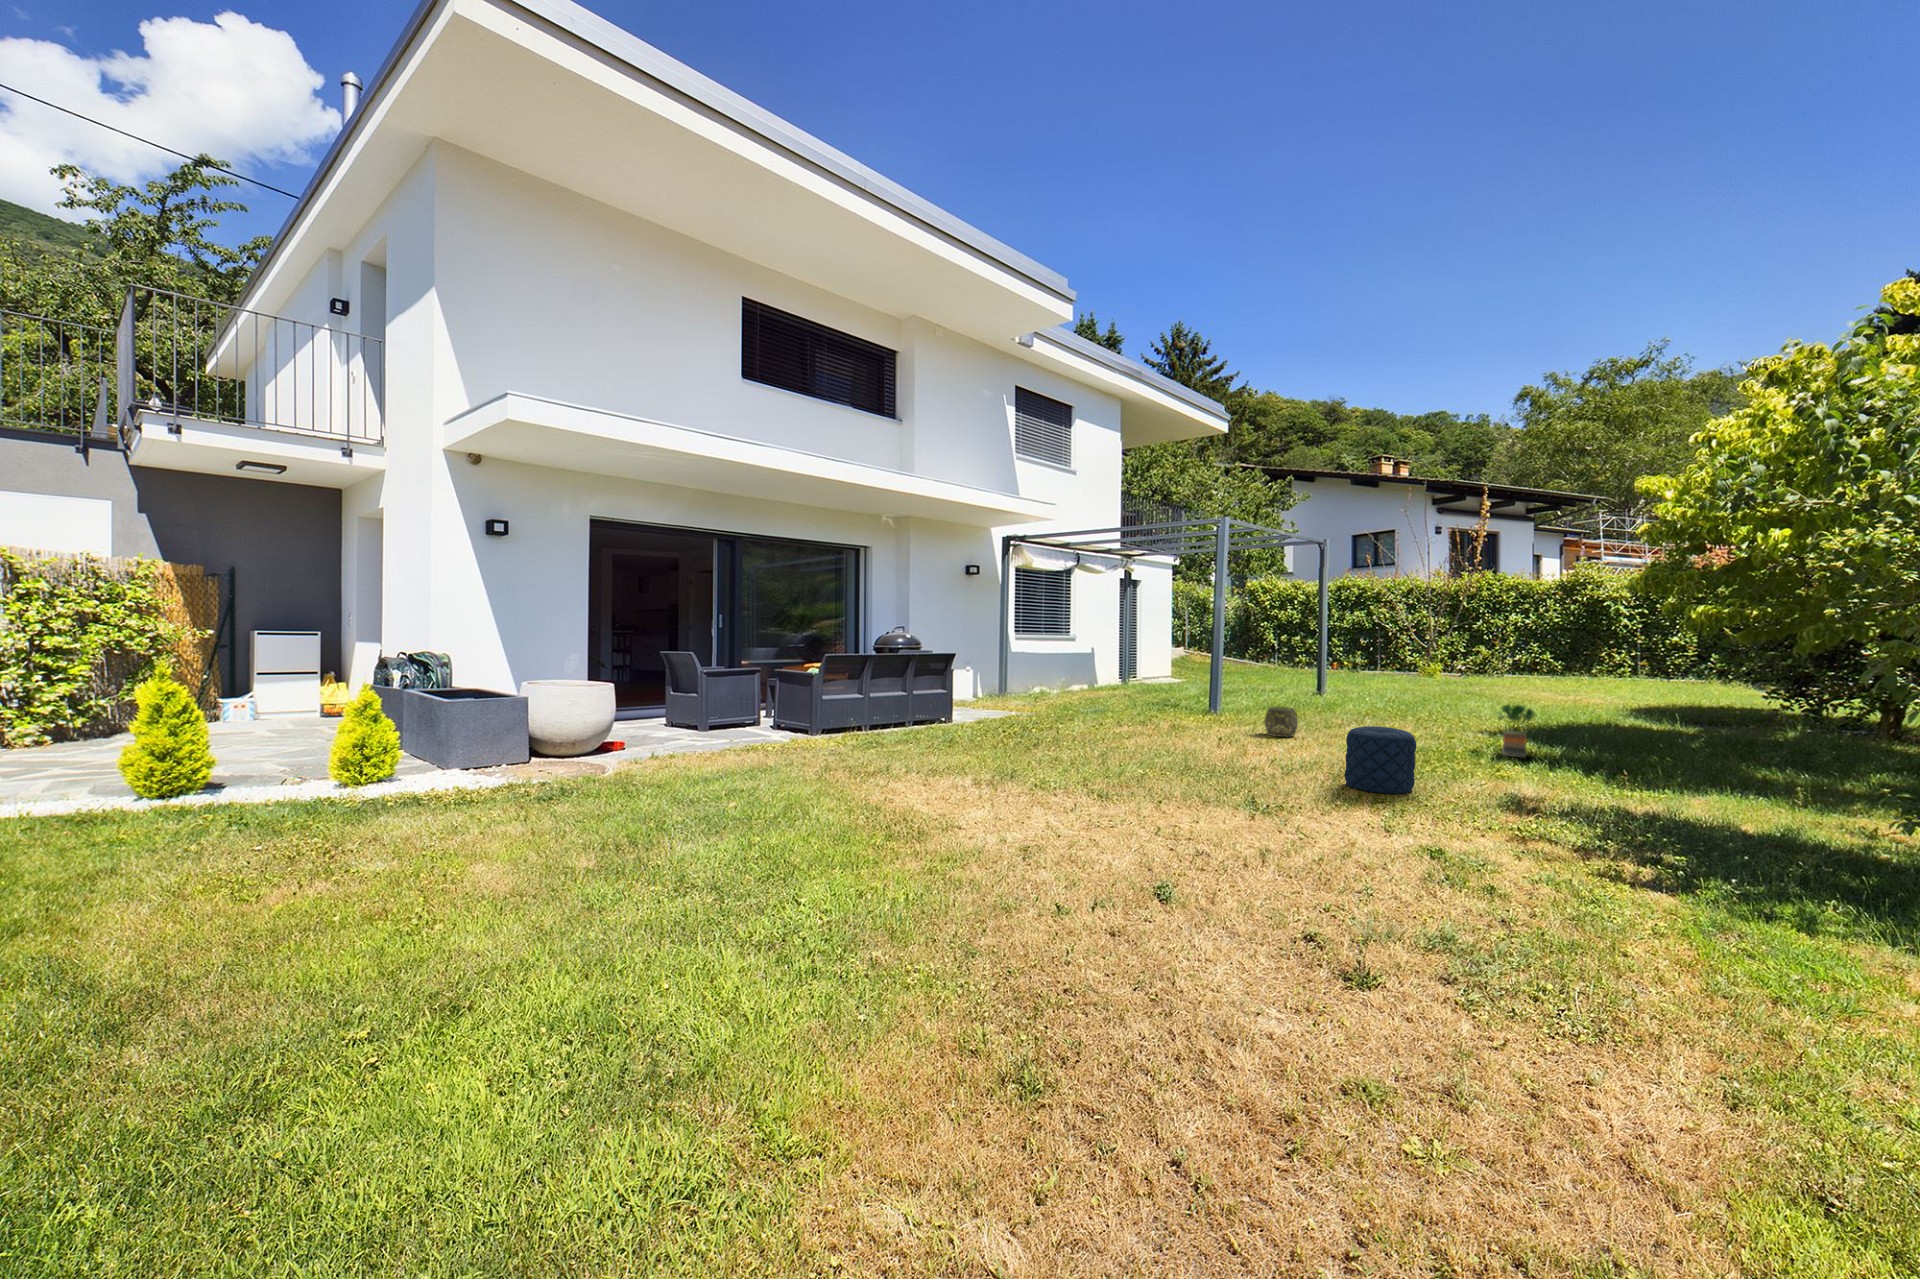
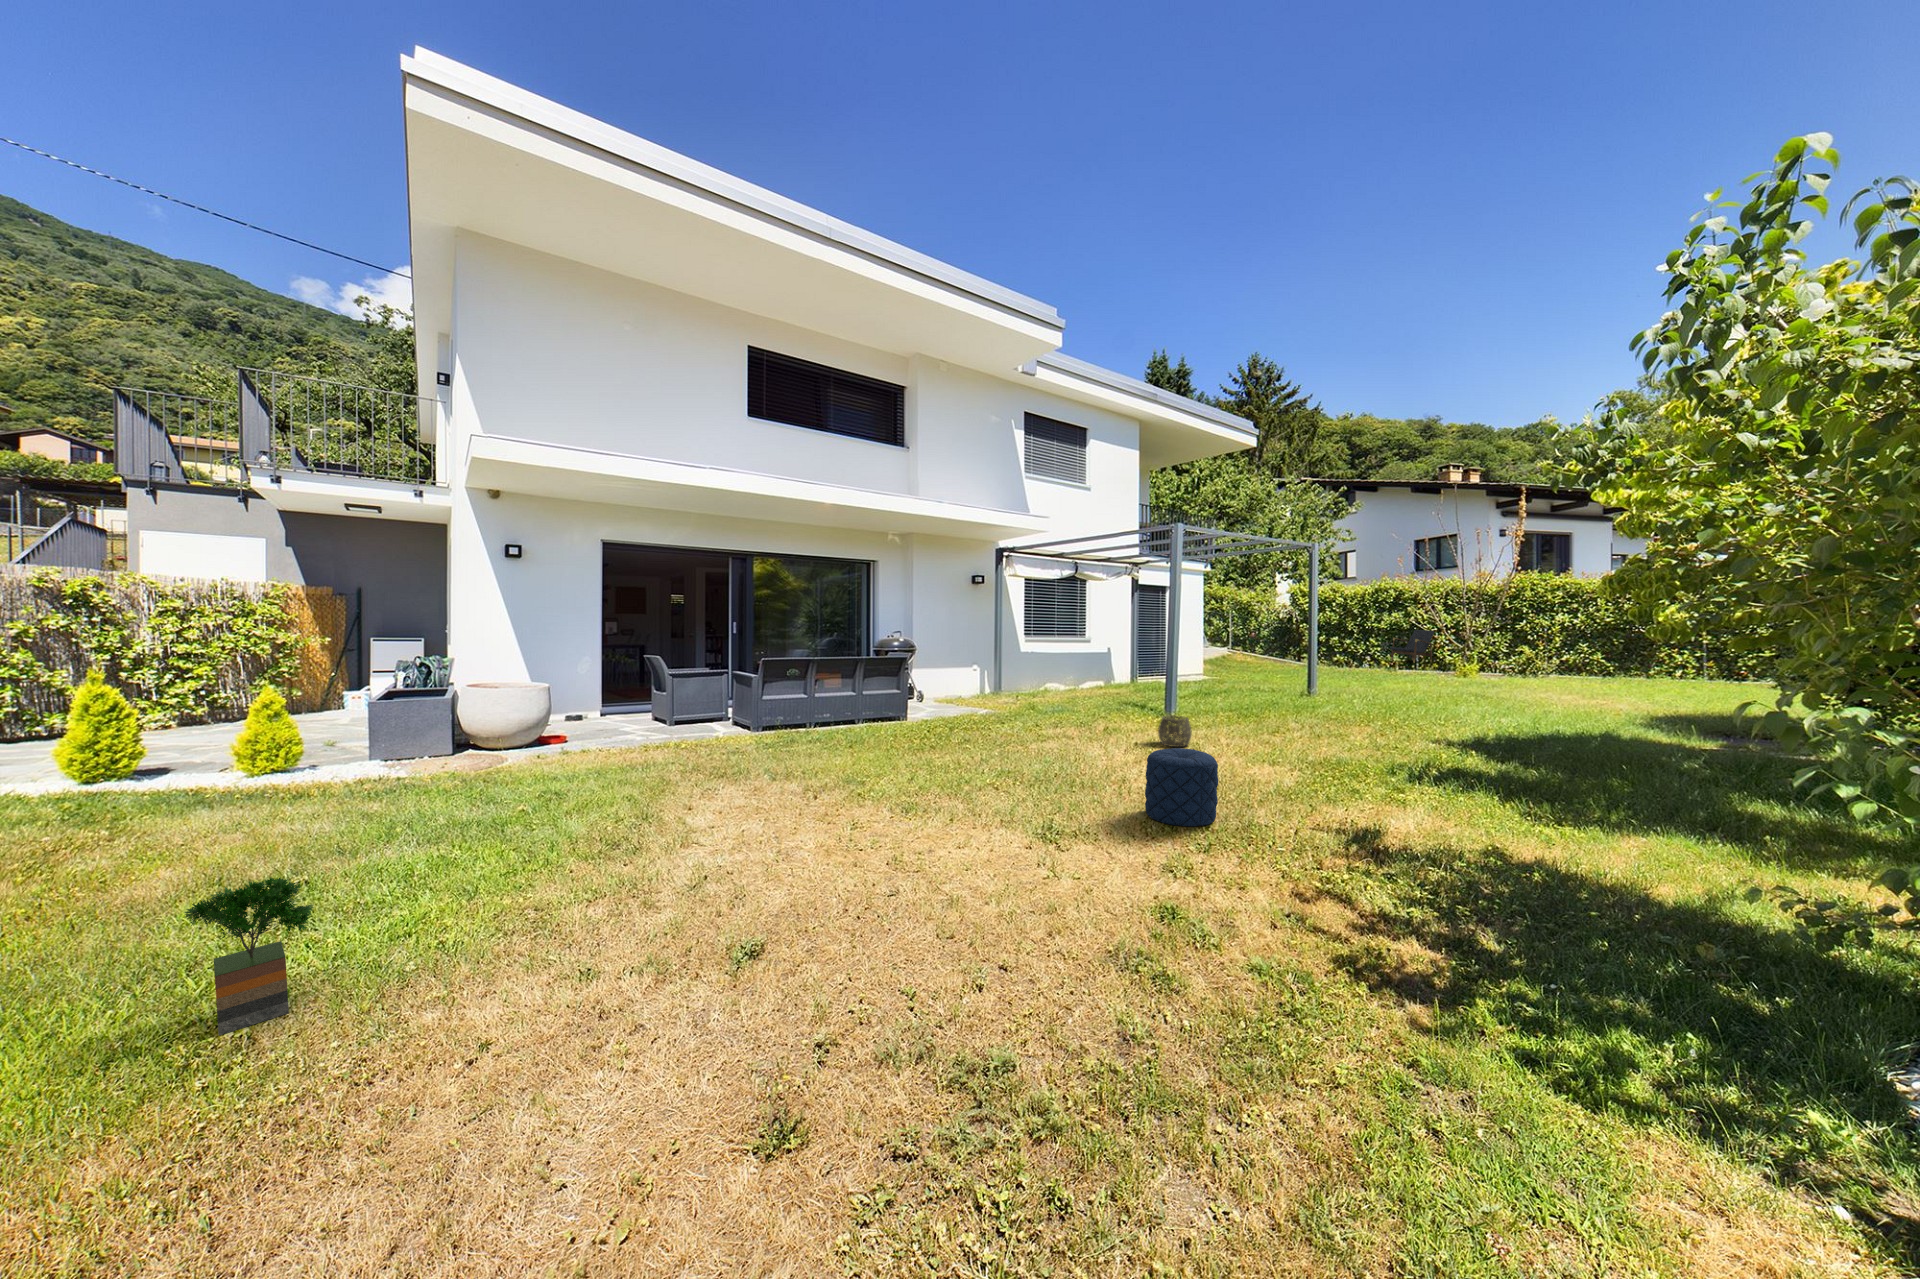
lounge chair: none [1356,629,1398,663] -> present [1390,630,1434,663]
potted tree: present [1498,705,1537,757] -> present [185,878,313,1035]

